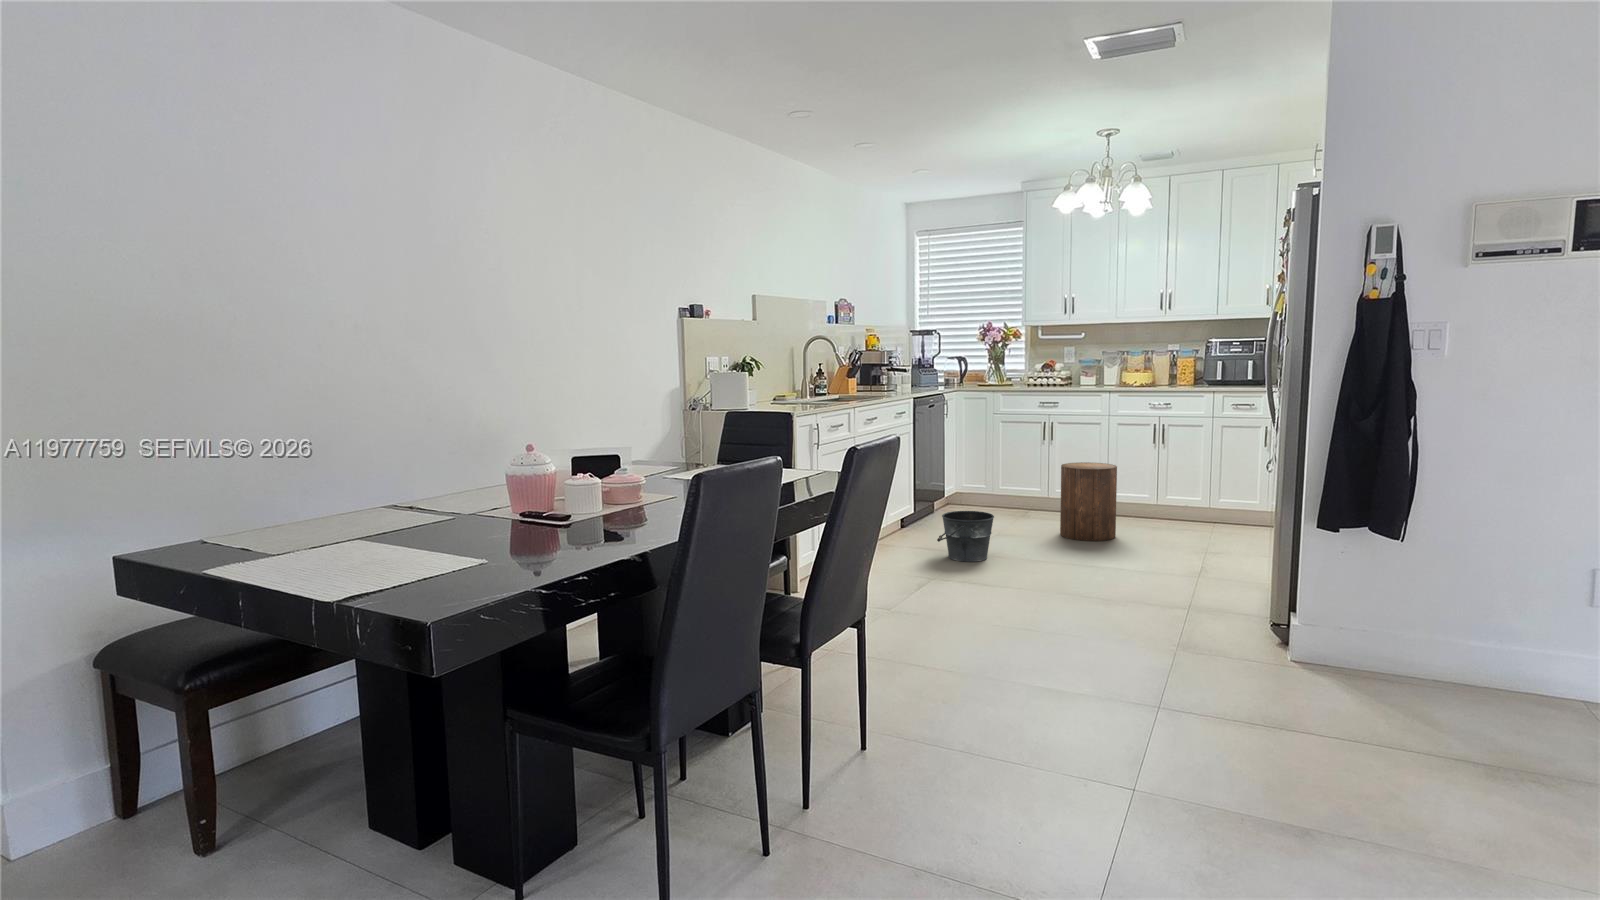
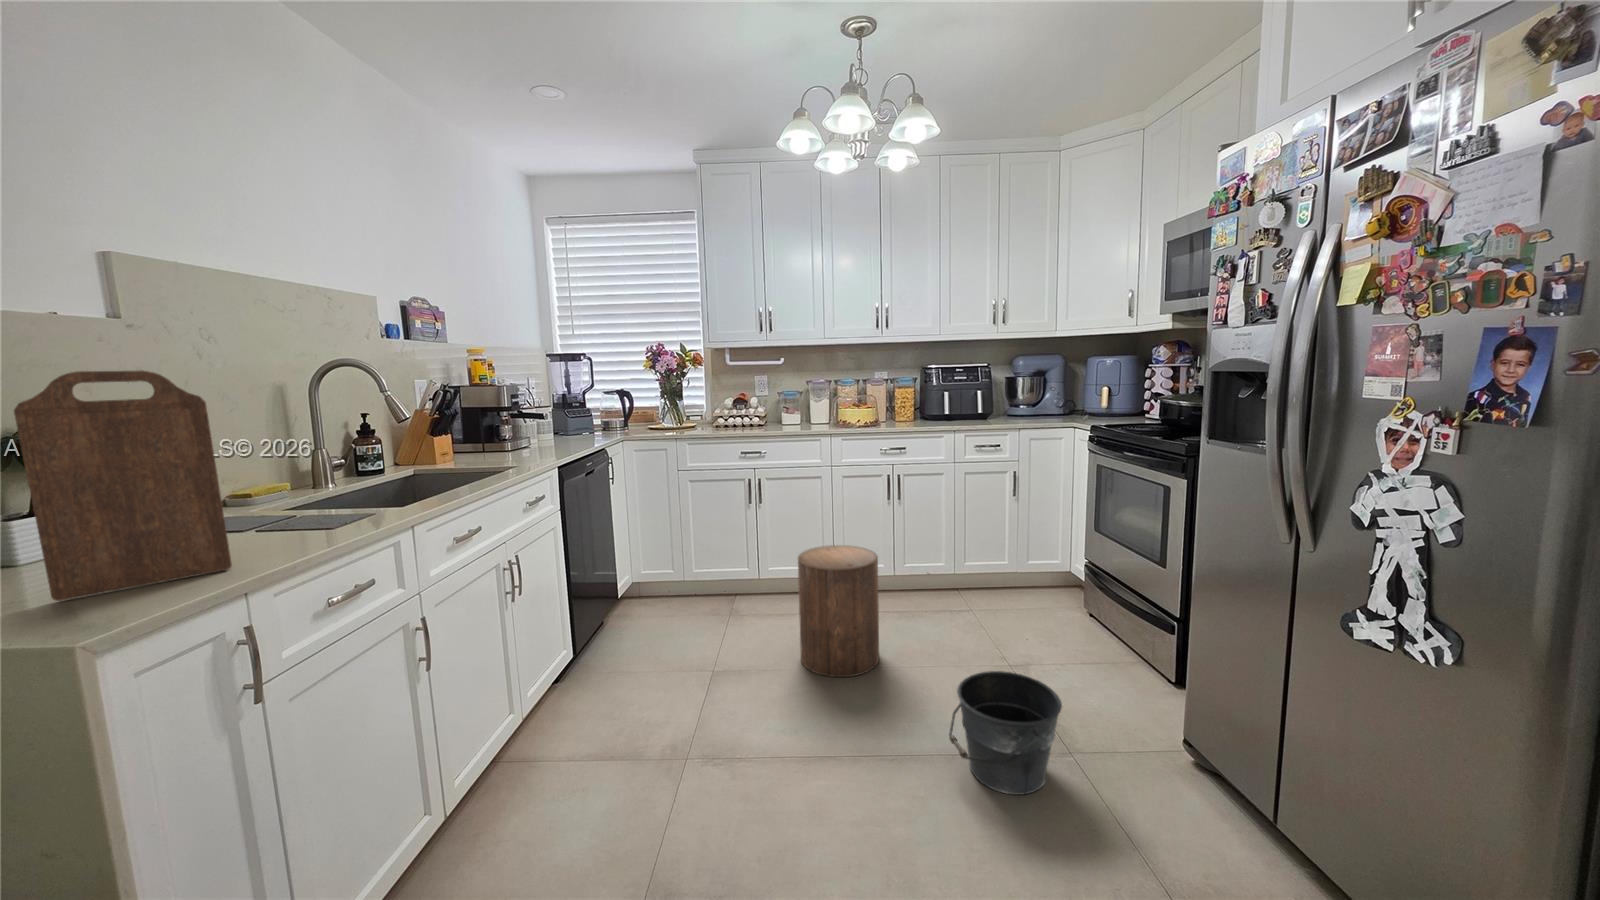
cutting board: none [790,340,827,406] -> present [14,370,232,601]
bucket: present [937,511,994,562] -> present [949,671,1062,795]

